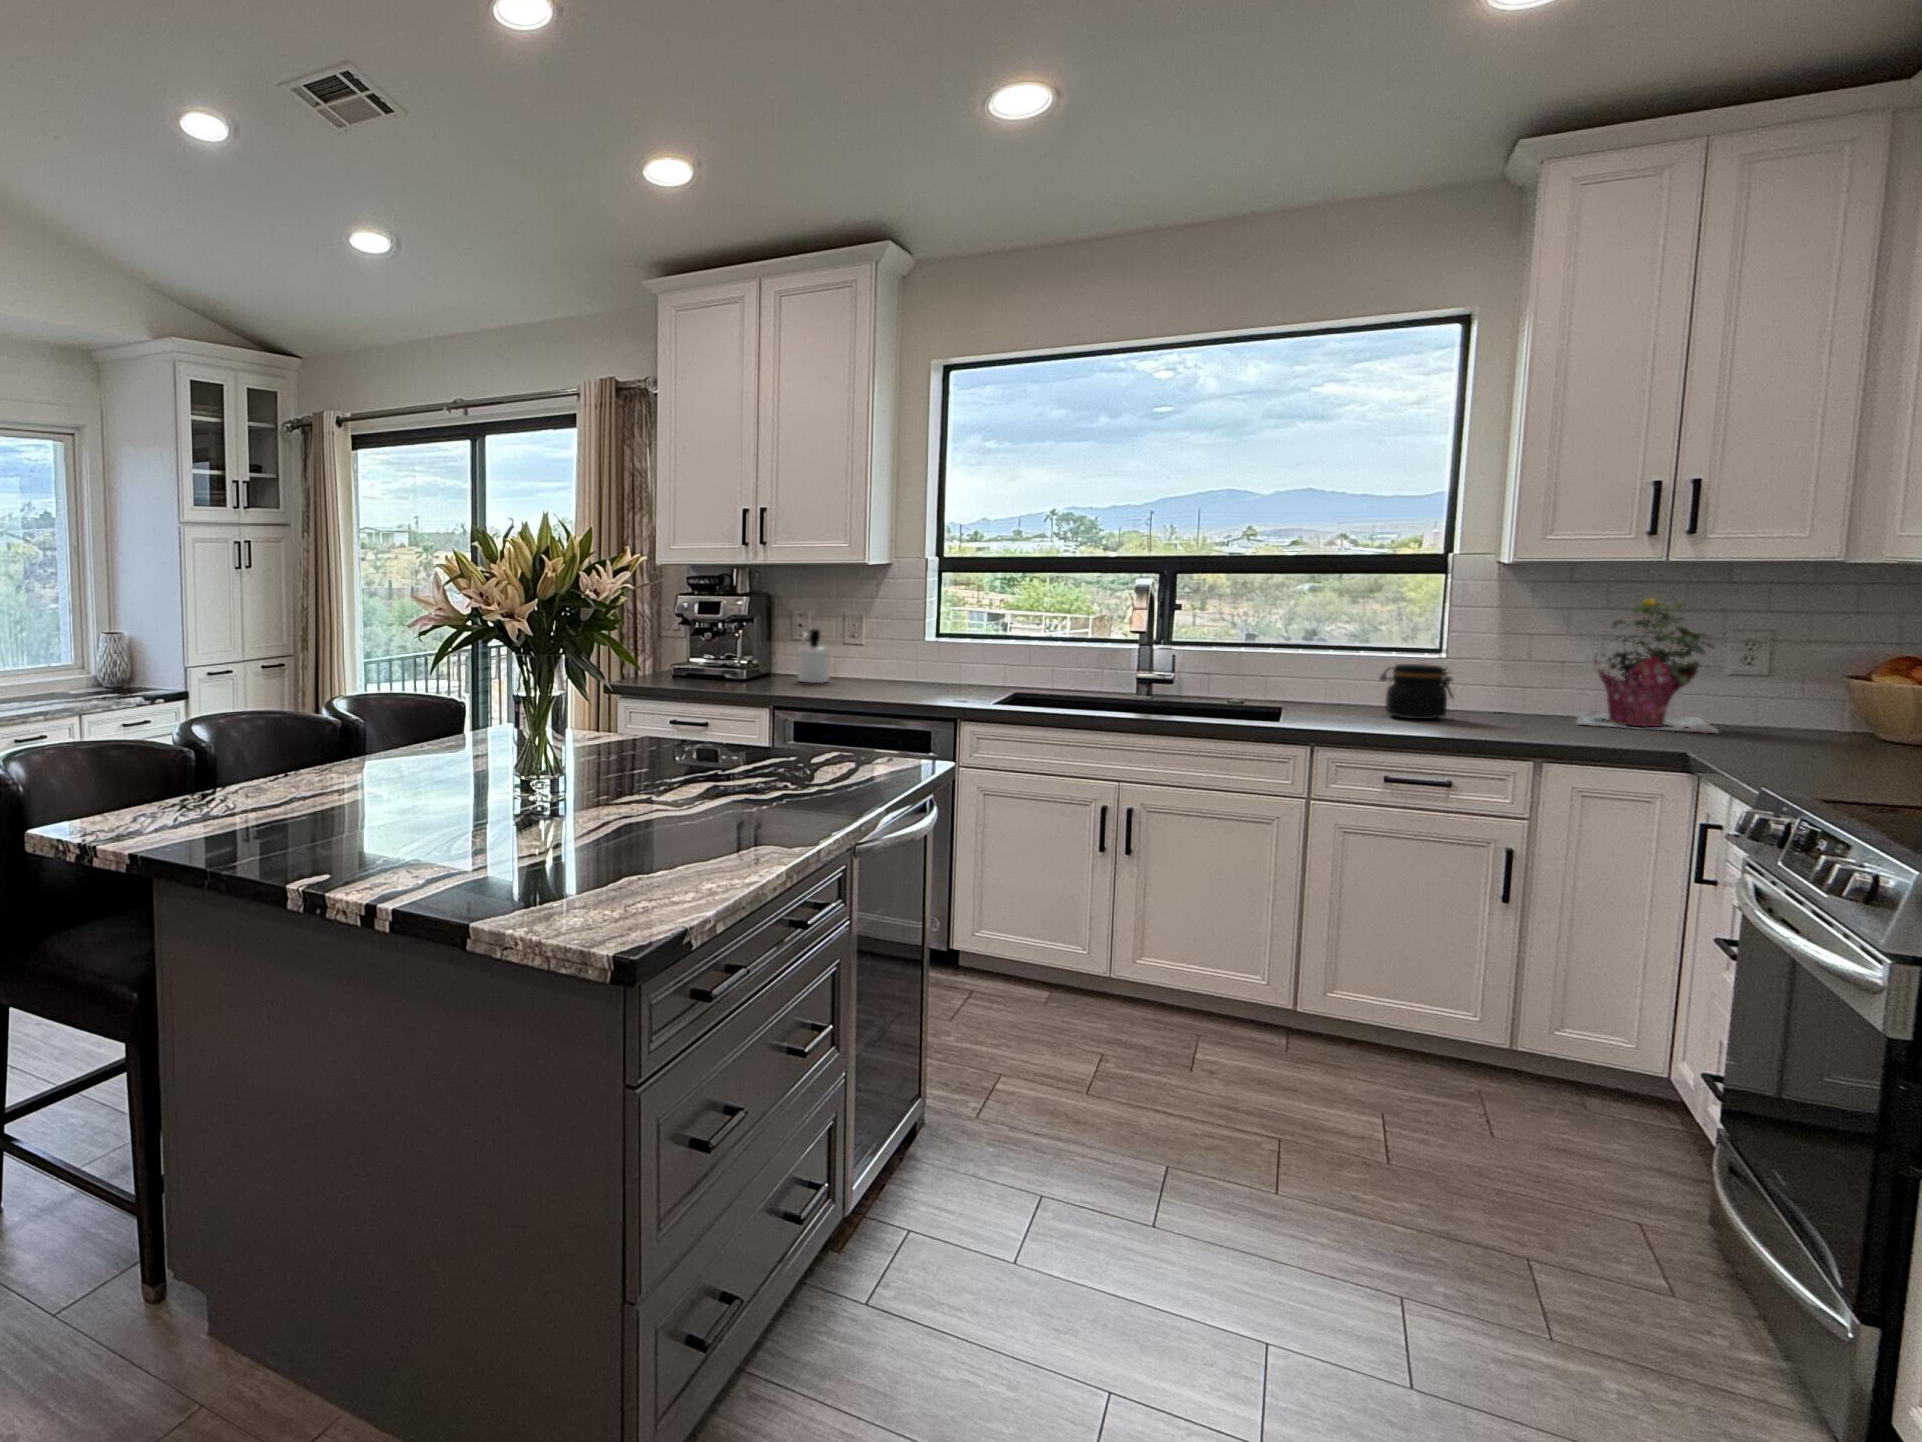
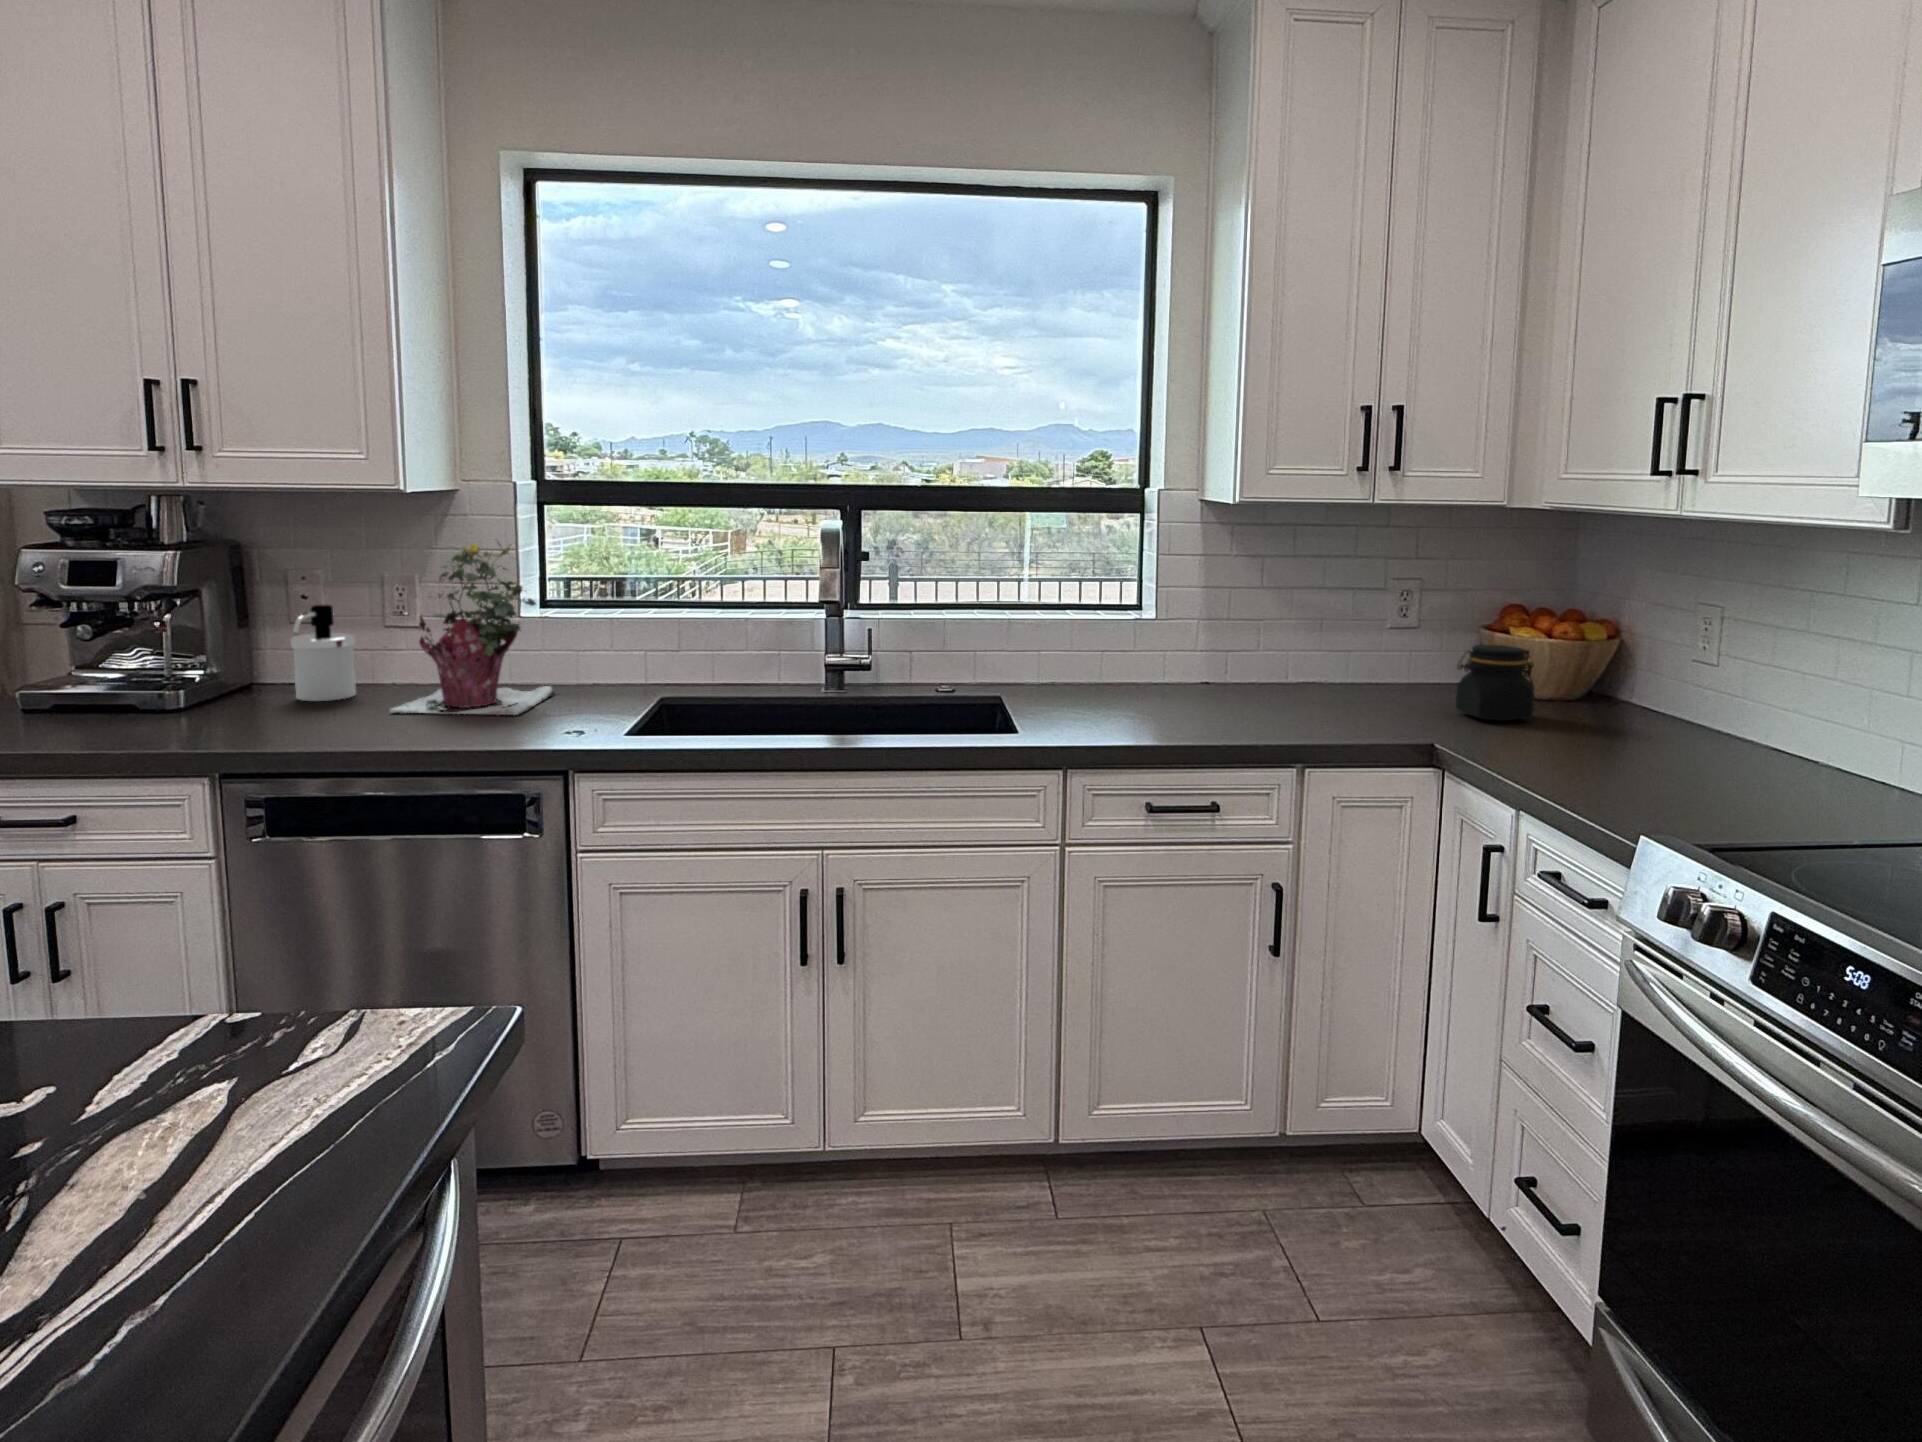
potted plant: present [1577,598,1719,733] -> present [390,544,555,715]
jar: present [1380,664,1453,719] -> present [1456,645,1535,721]

